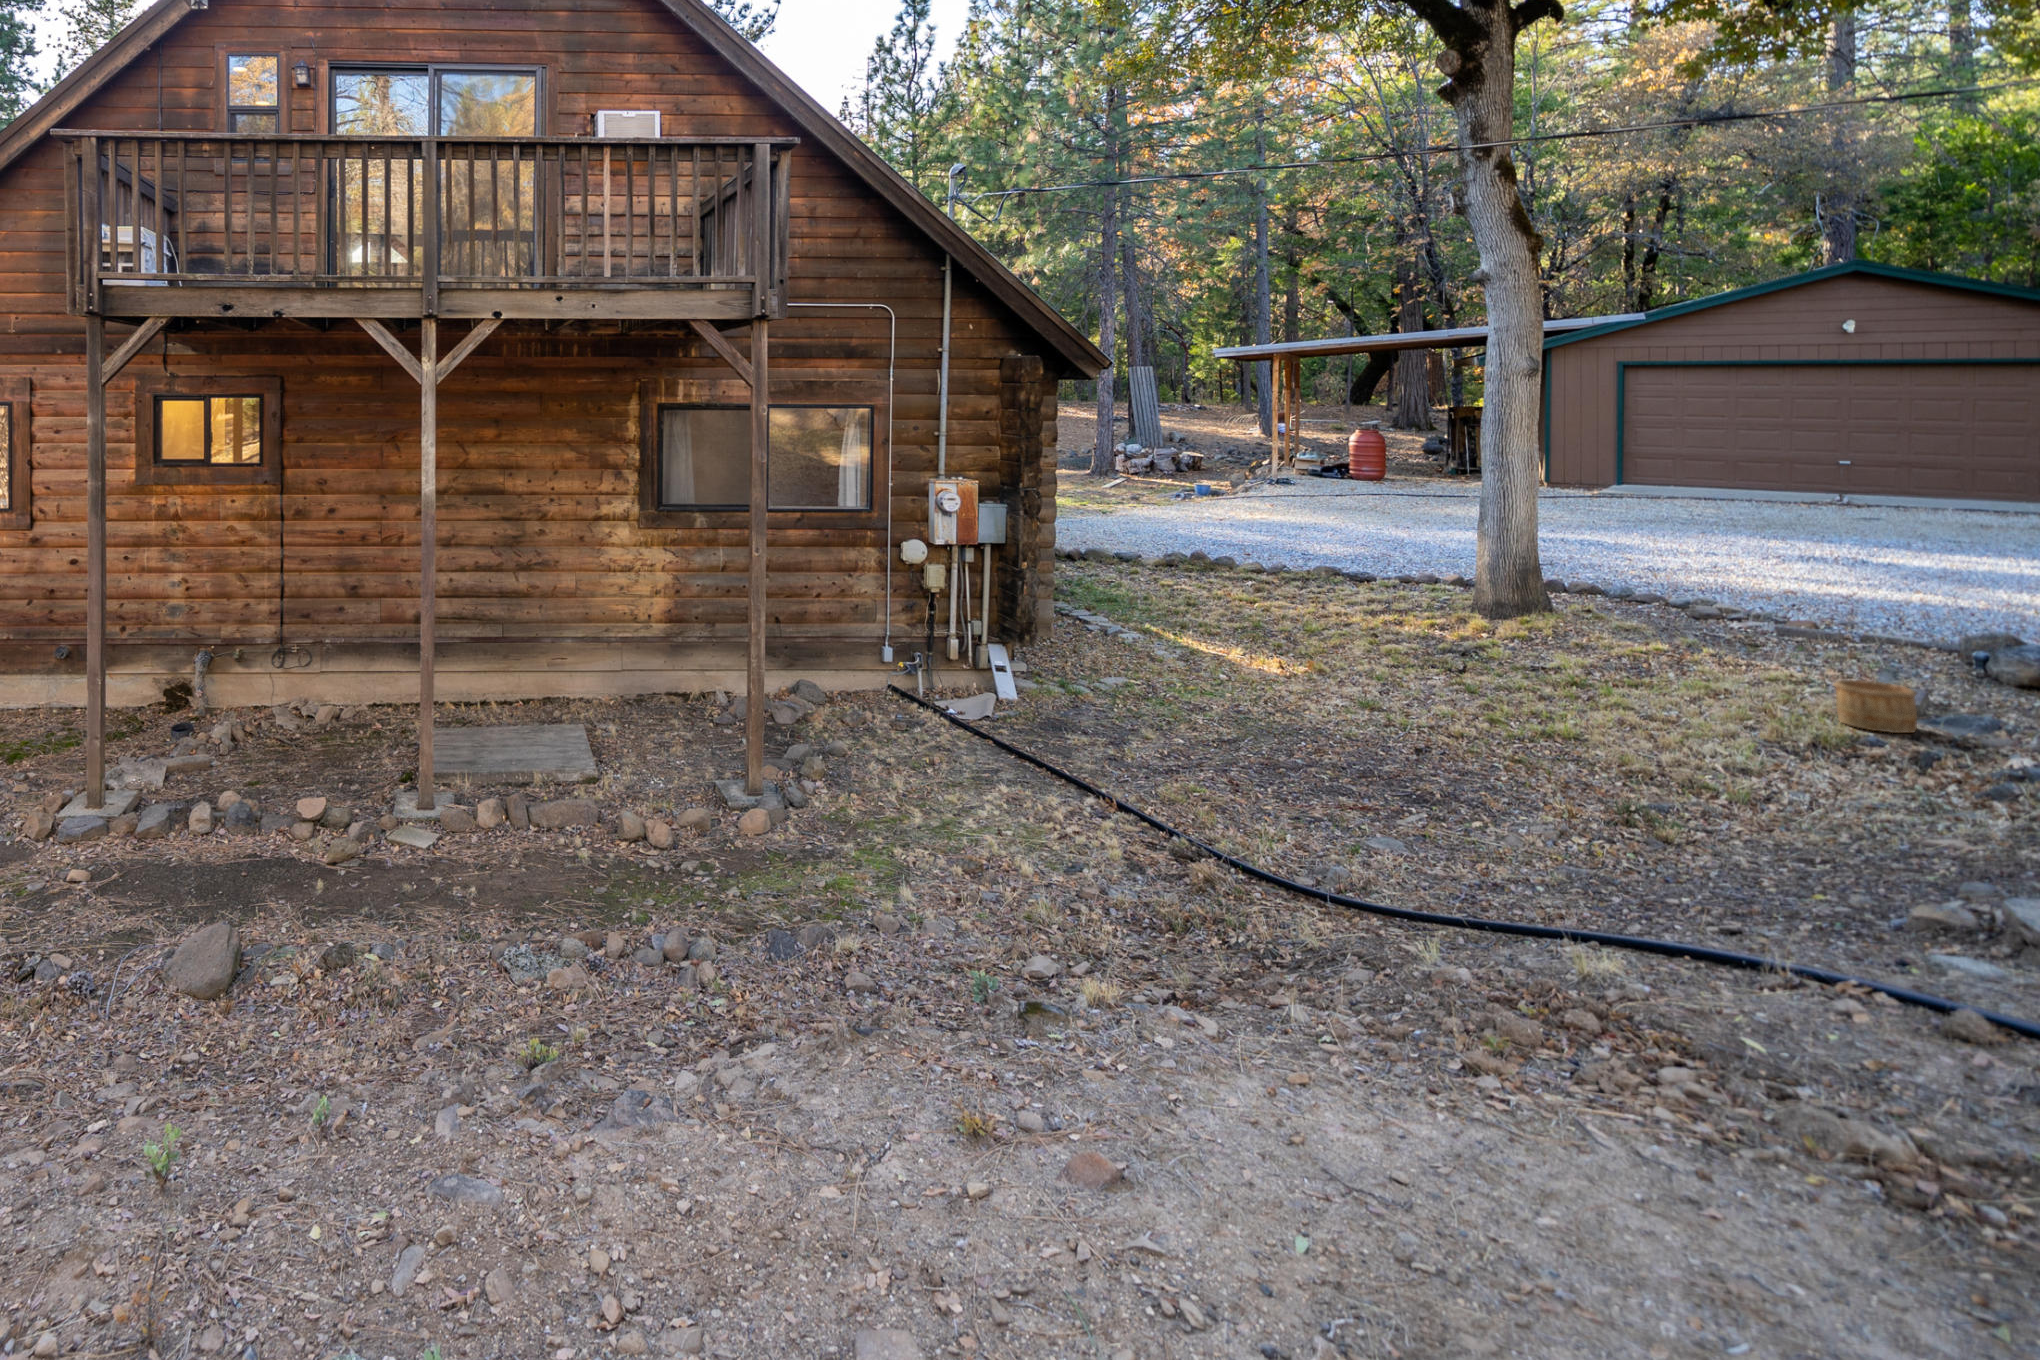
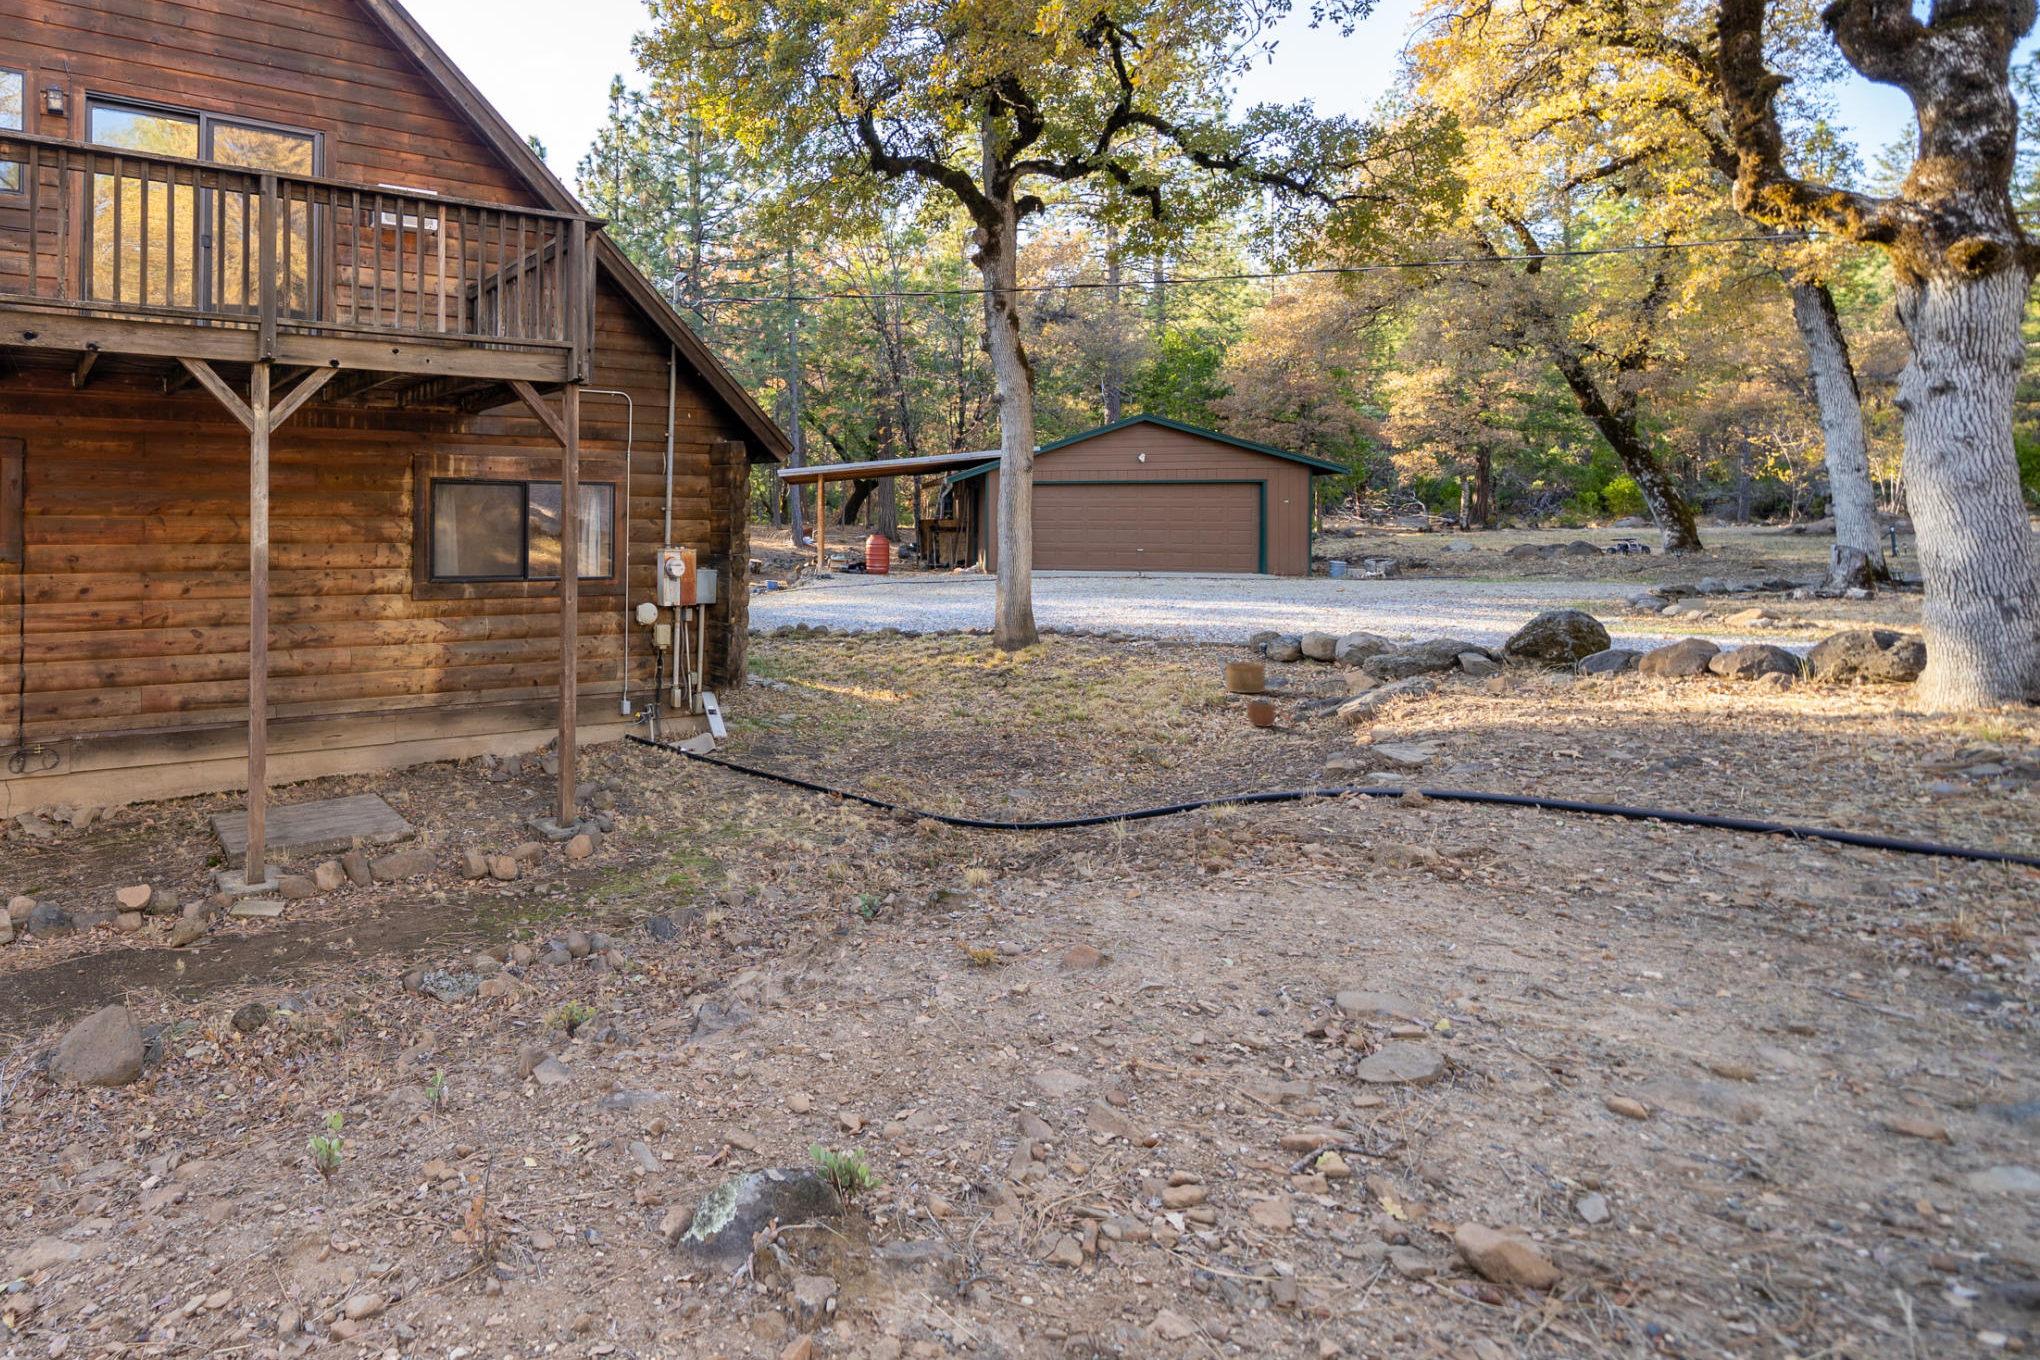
planter: none [1844,757,1902,799] -> present [1247,702,1276,727]

